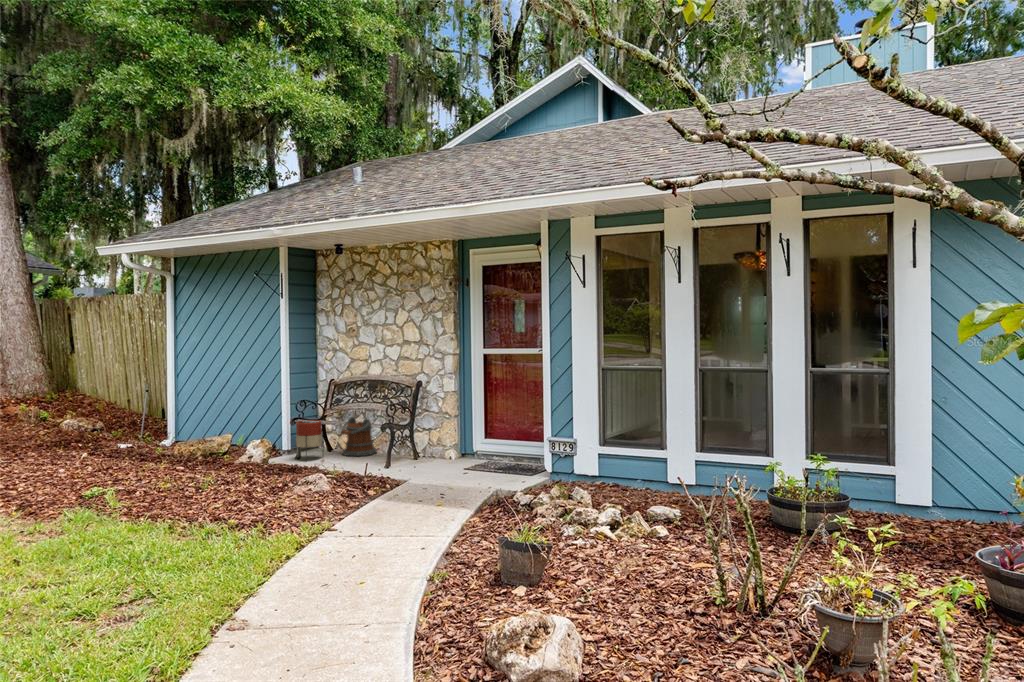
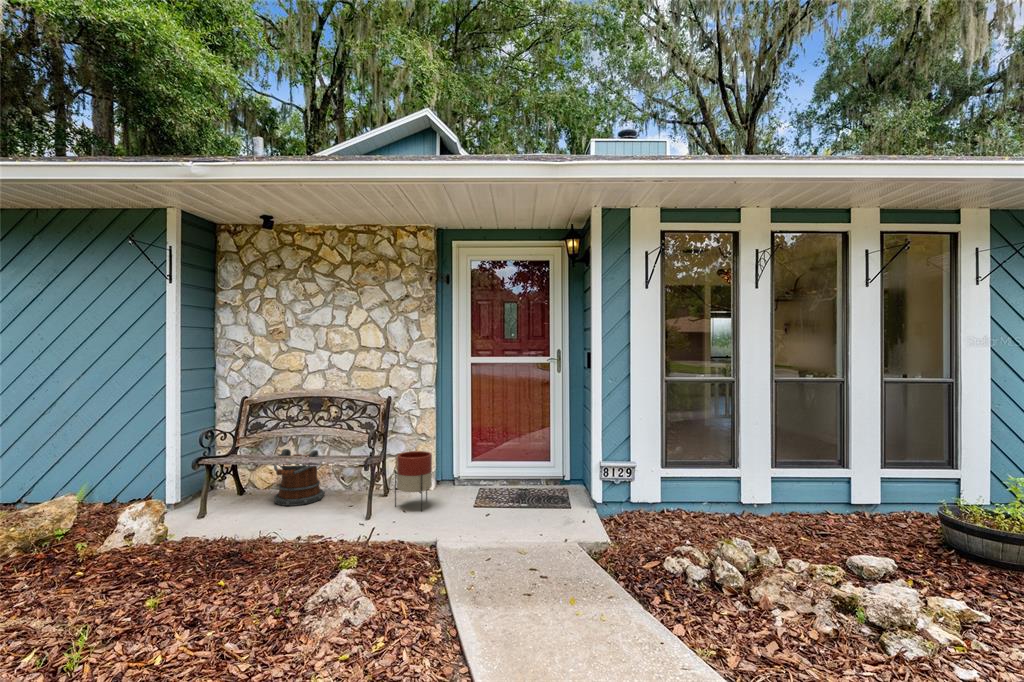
planter: present [296,420,324,461] -> present [395,451,432,511]

